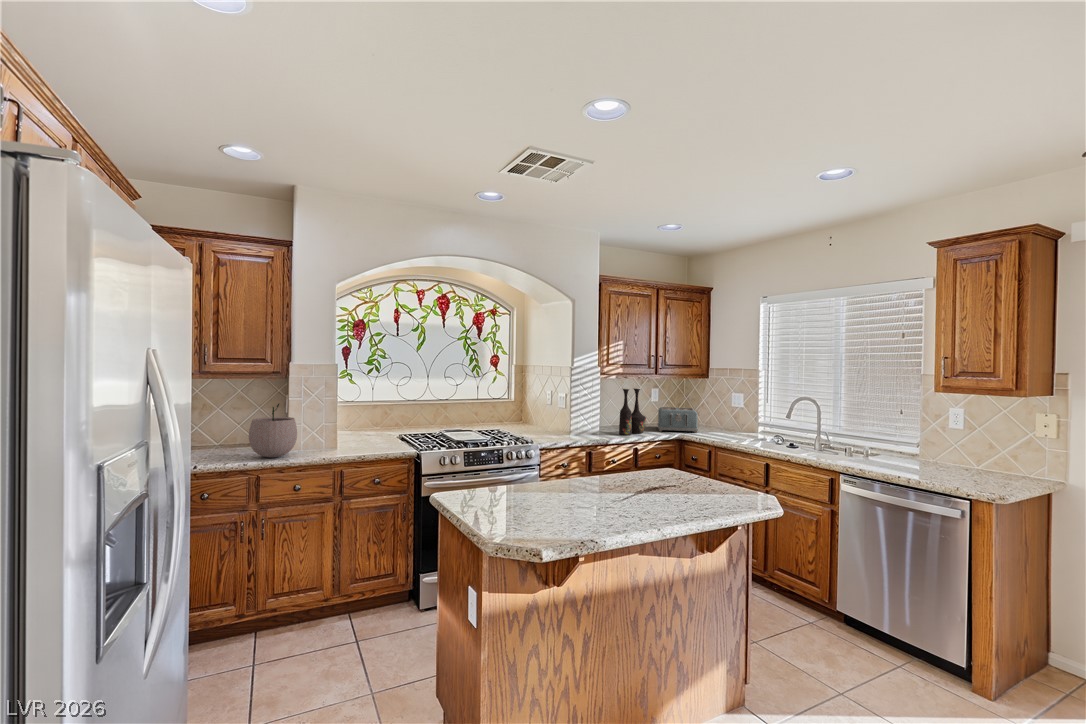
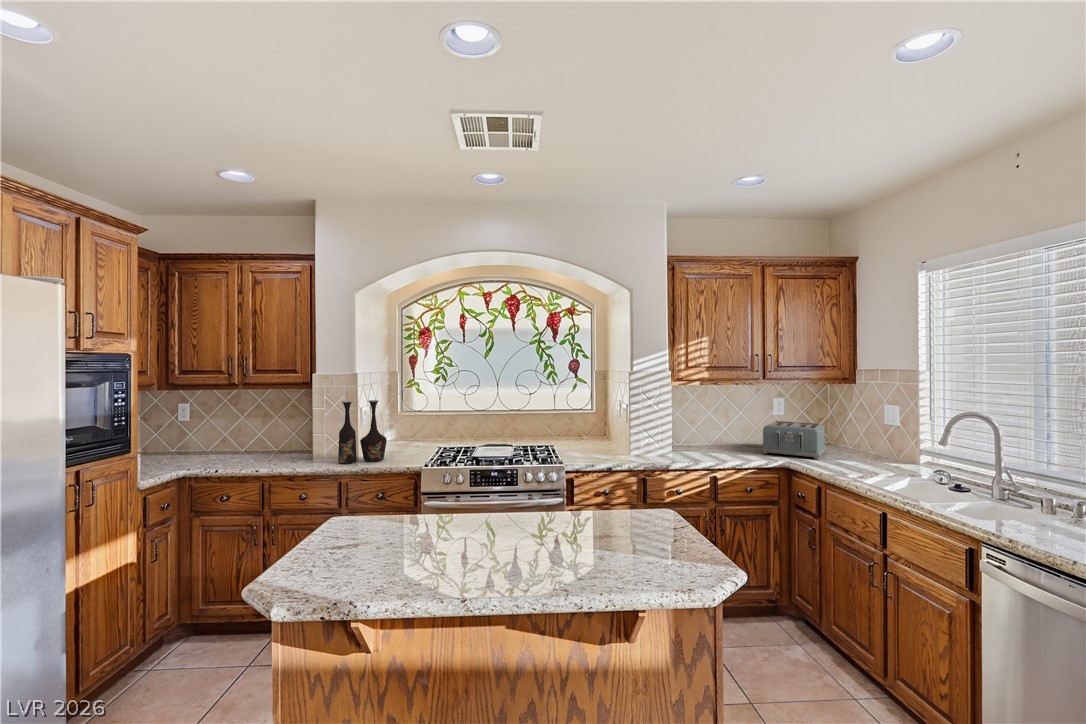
vase: present [619,388,646,435] -> present [338,400,387,464]
plant pot: present [249,404,297,458] -> none [268,411,315,465]

